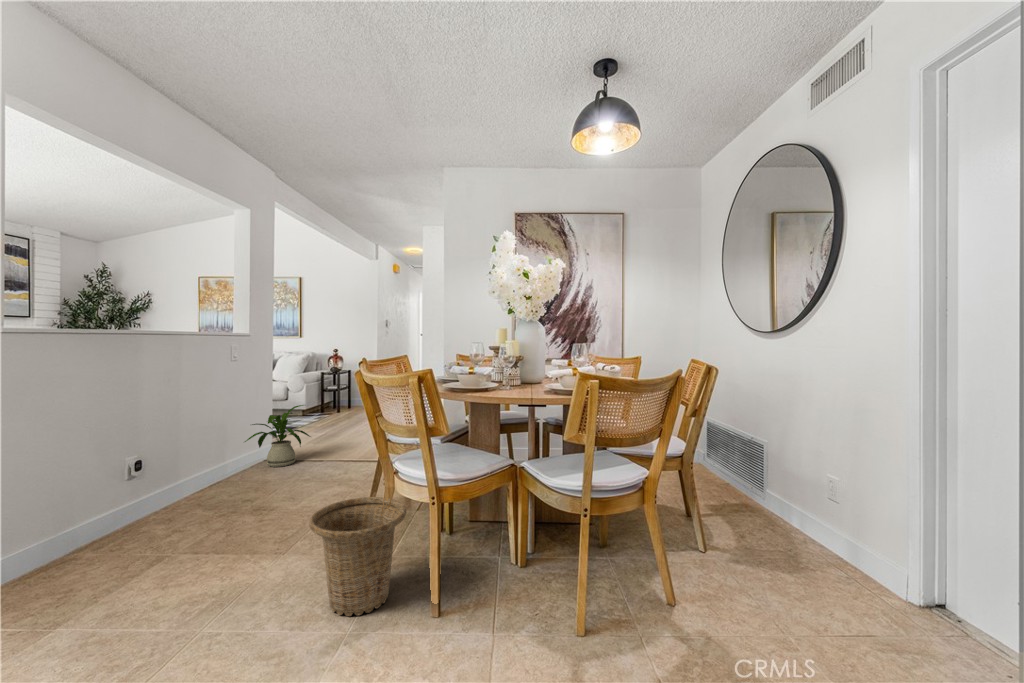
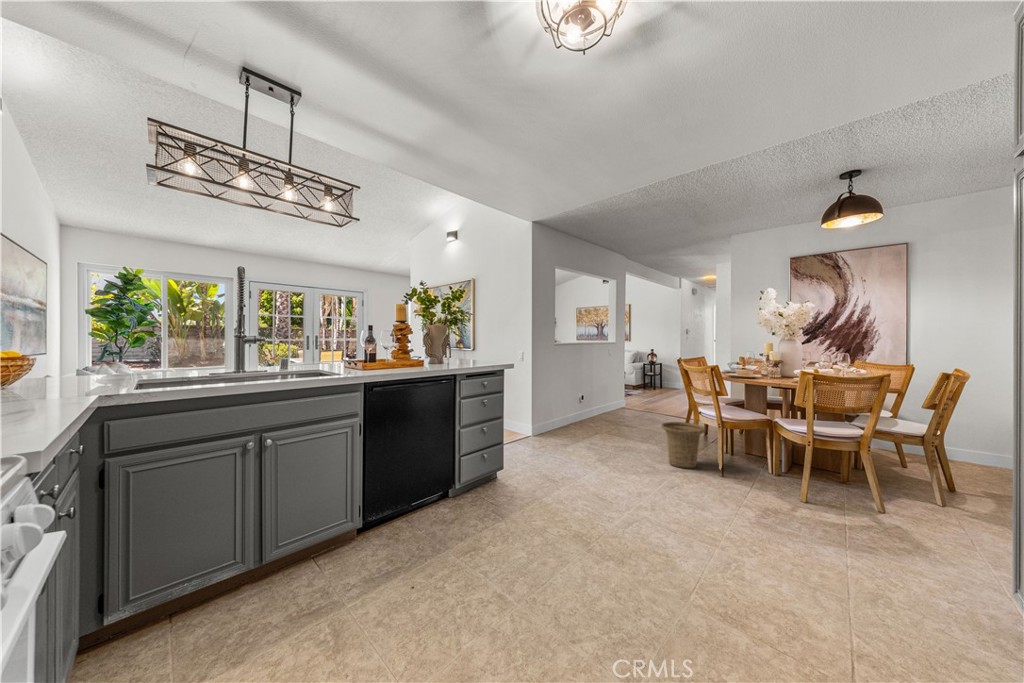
house plant: present [245,405,310,467] -> none [610,381,646,414]

